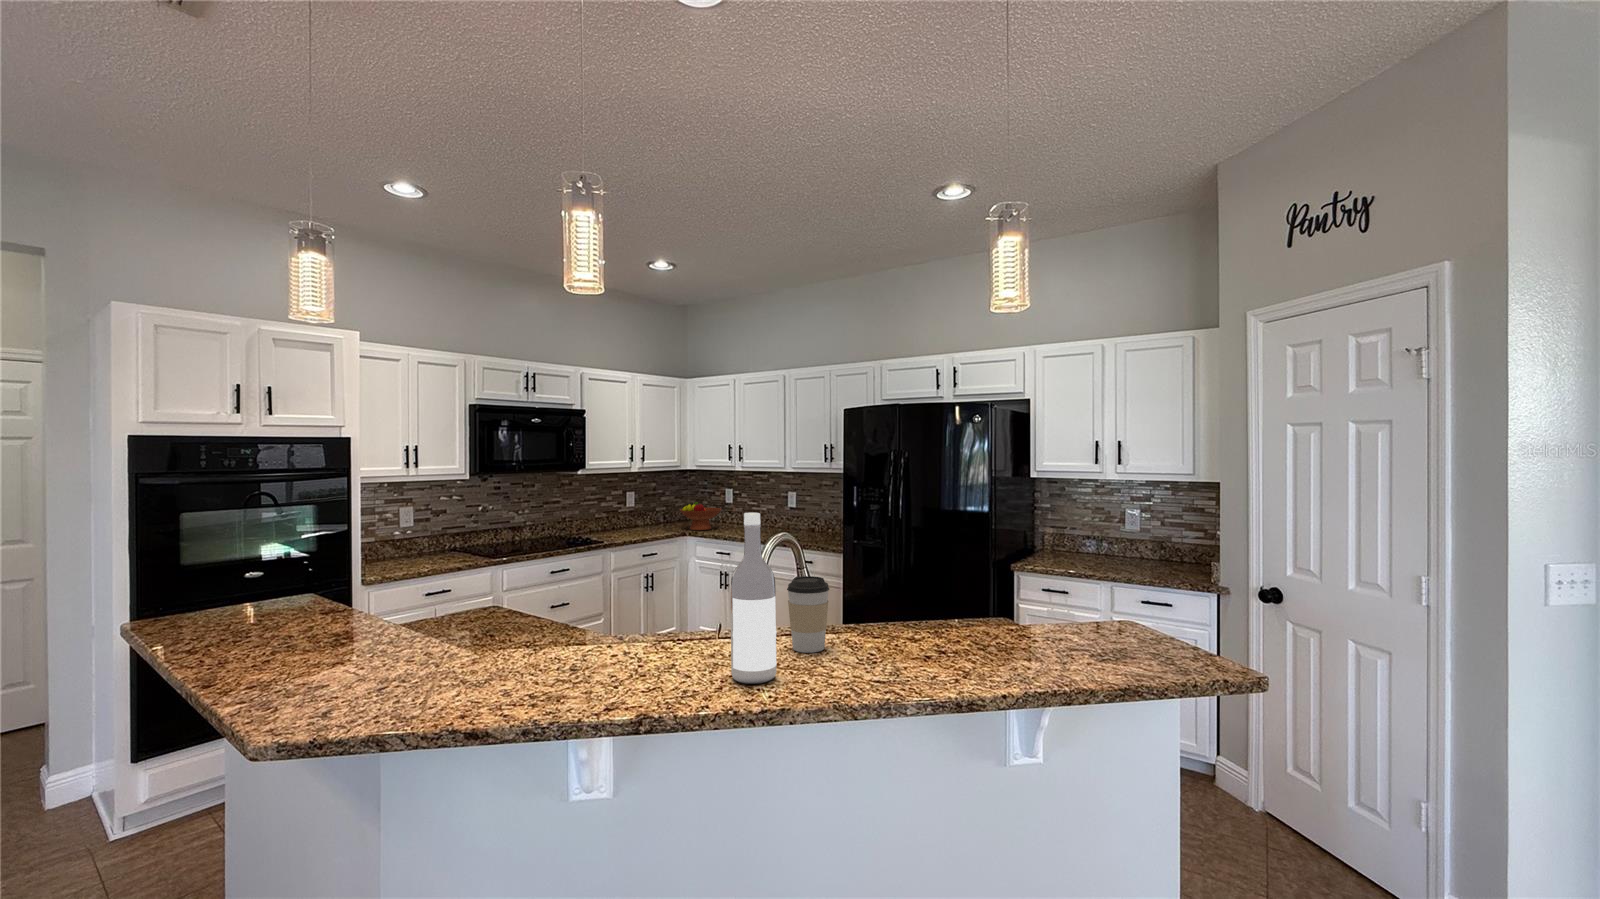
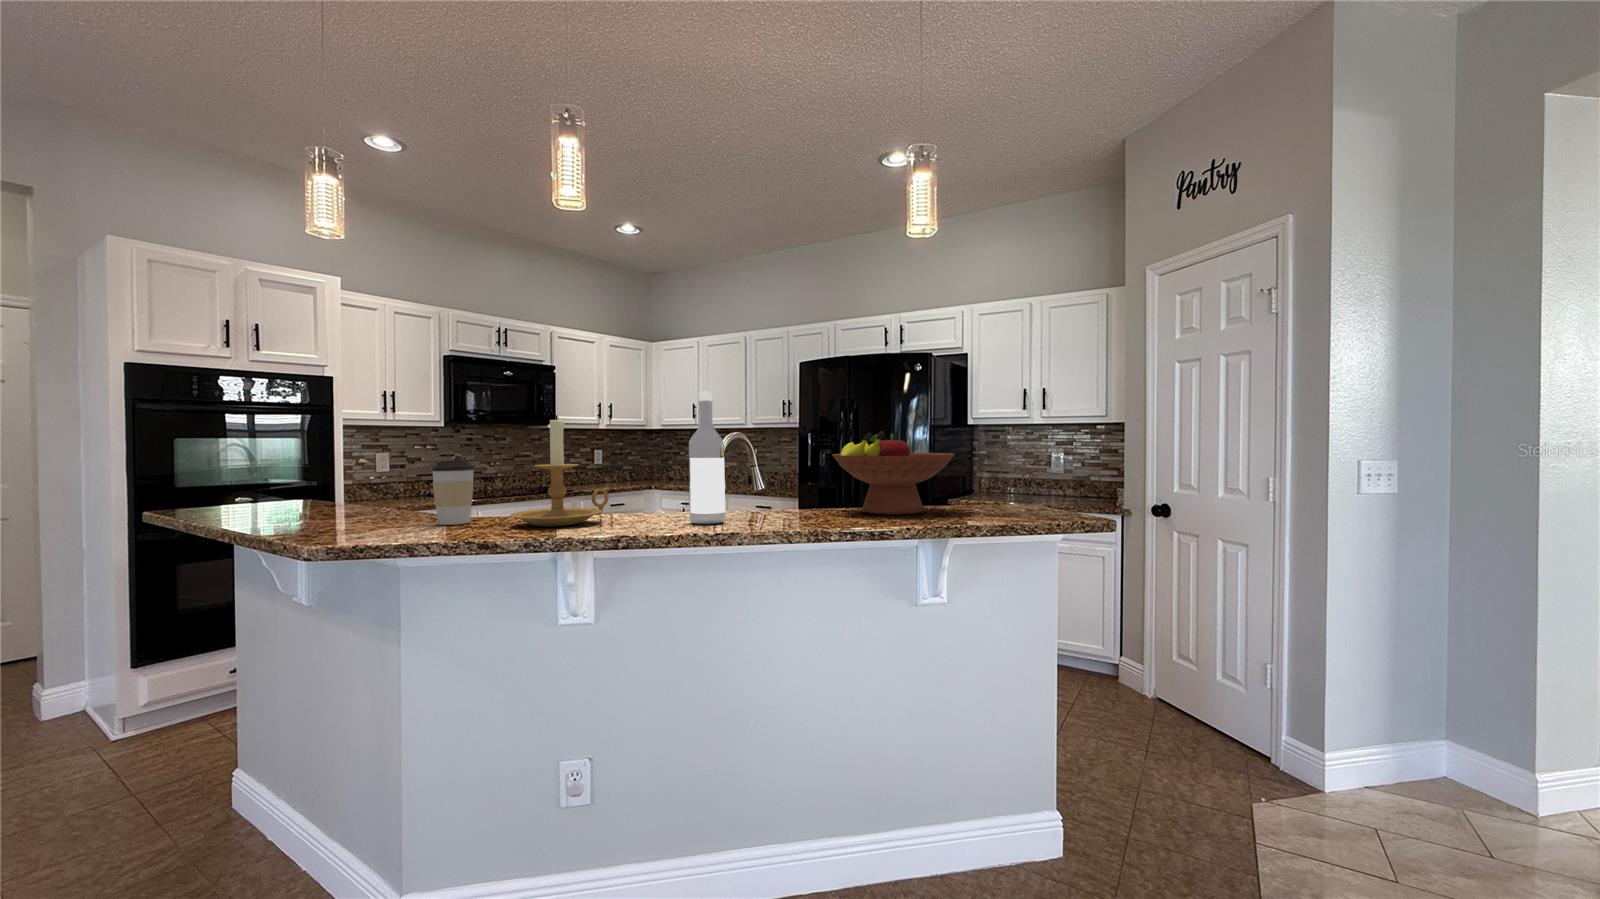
fruit bowl: present [679,502,722,530] -> present [832,431,955,515]
candle holder: none [510,541,634,685] -> present [510,415,609,526]
coffee cup: present [787,576,829,653] -> present [432,460,474,525]

